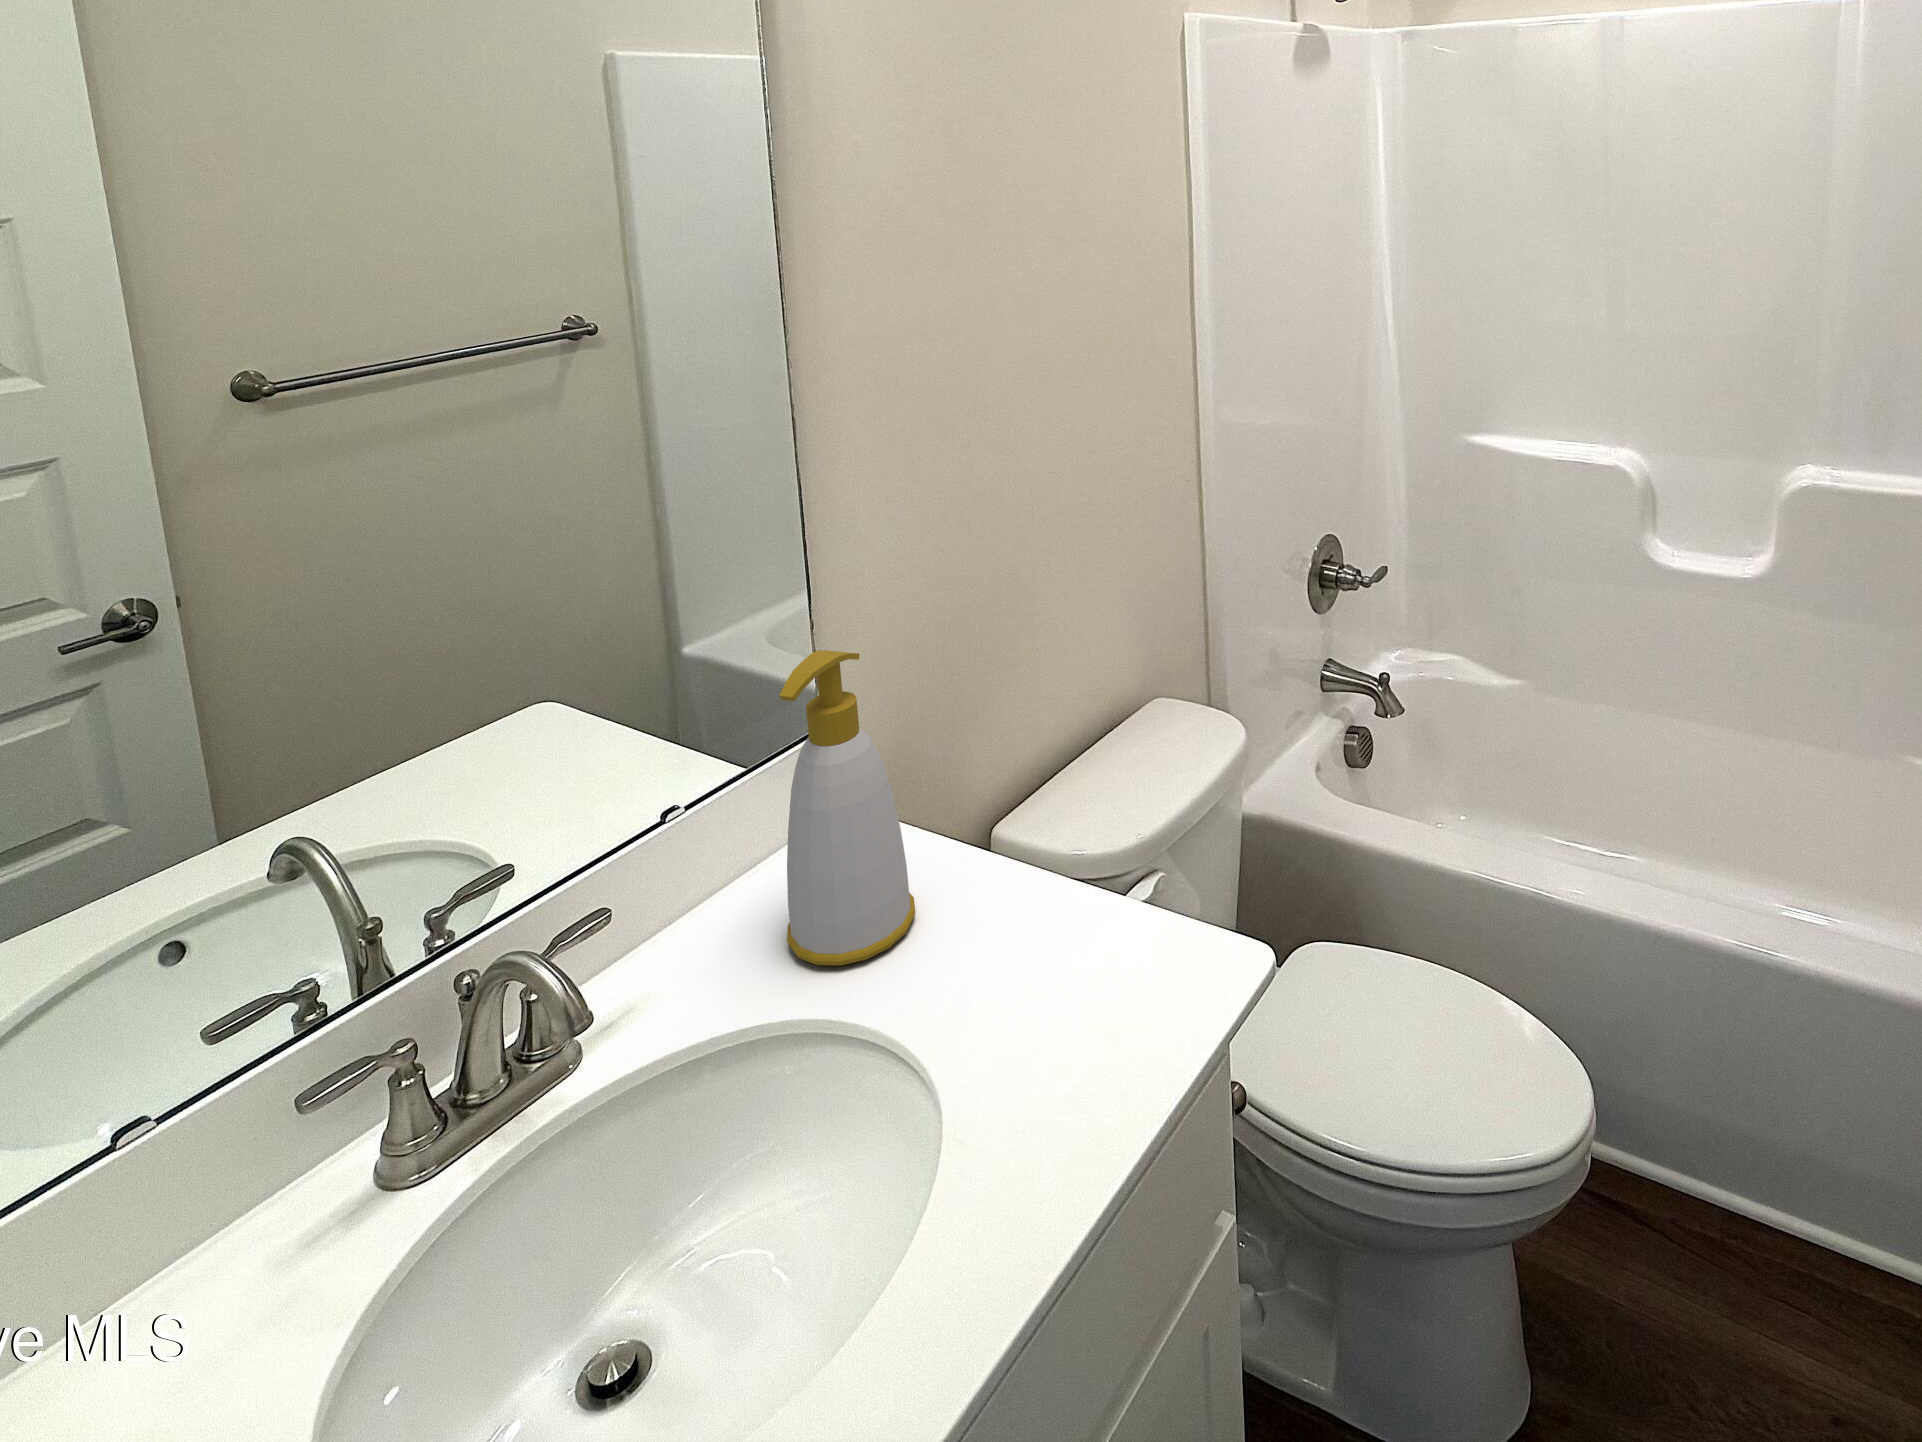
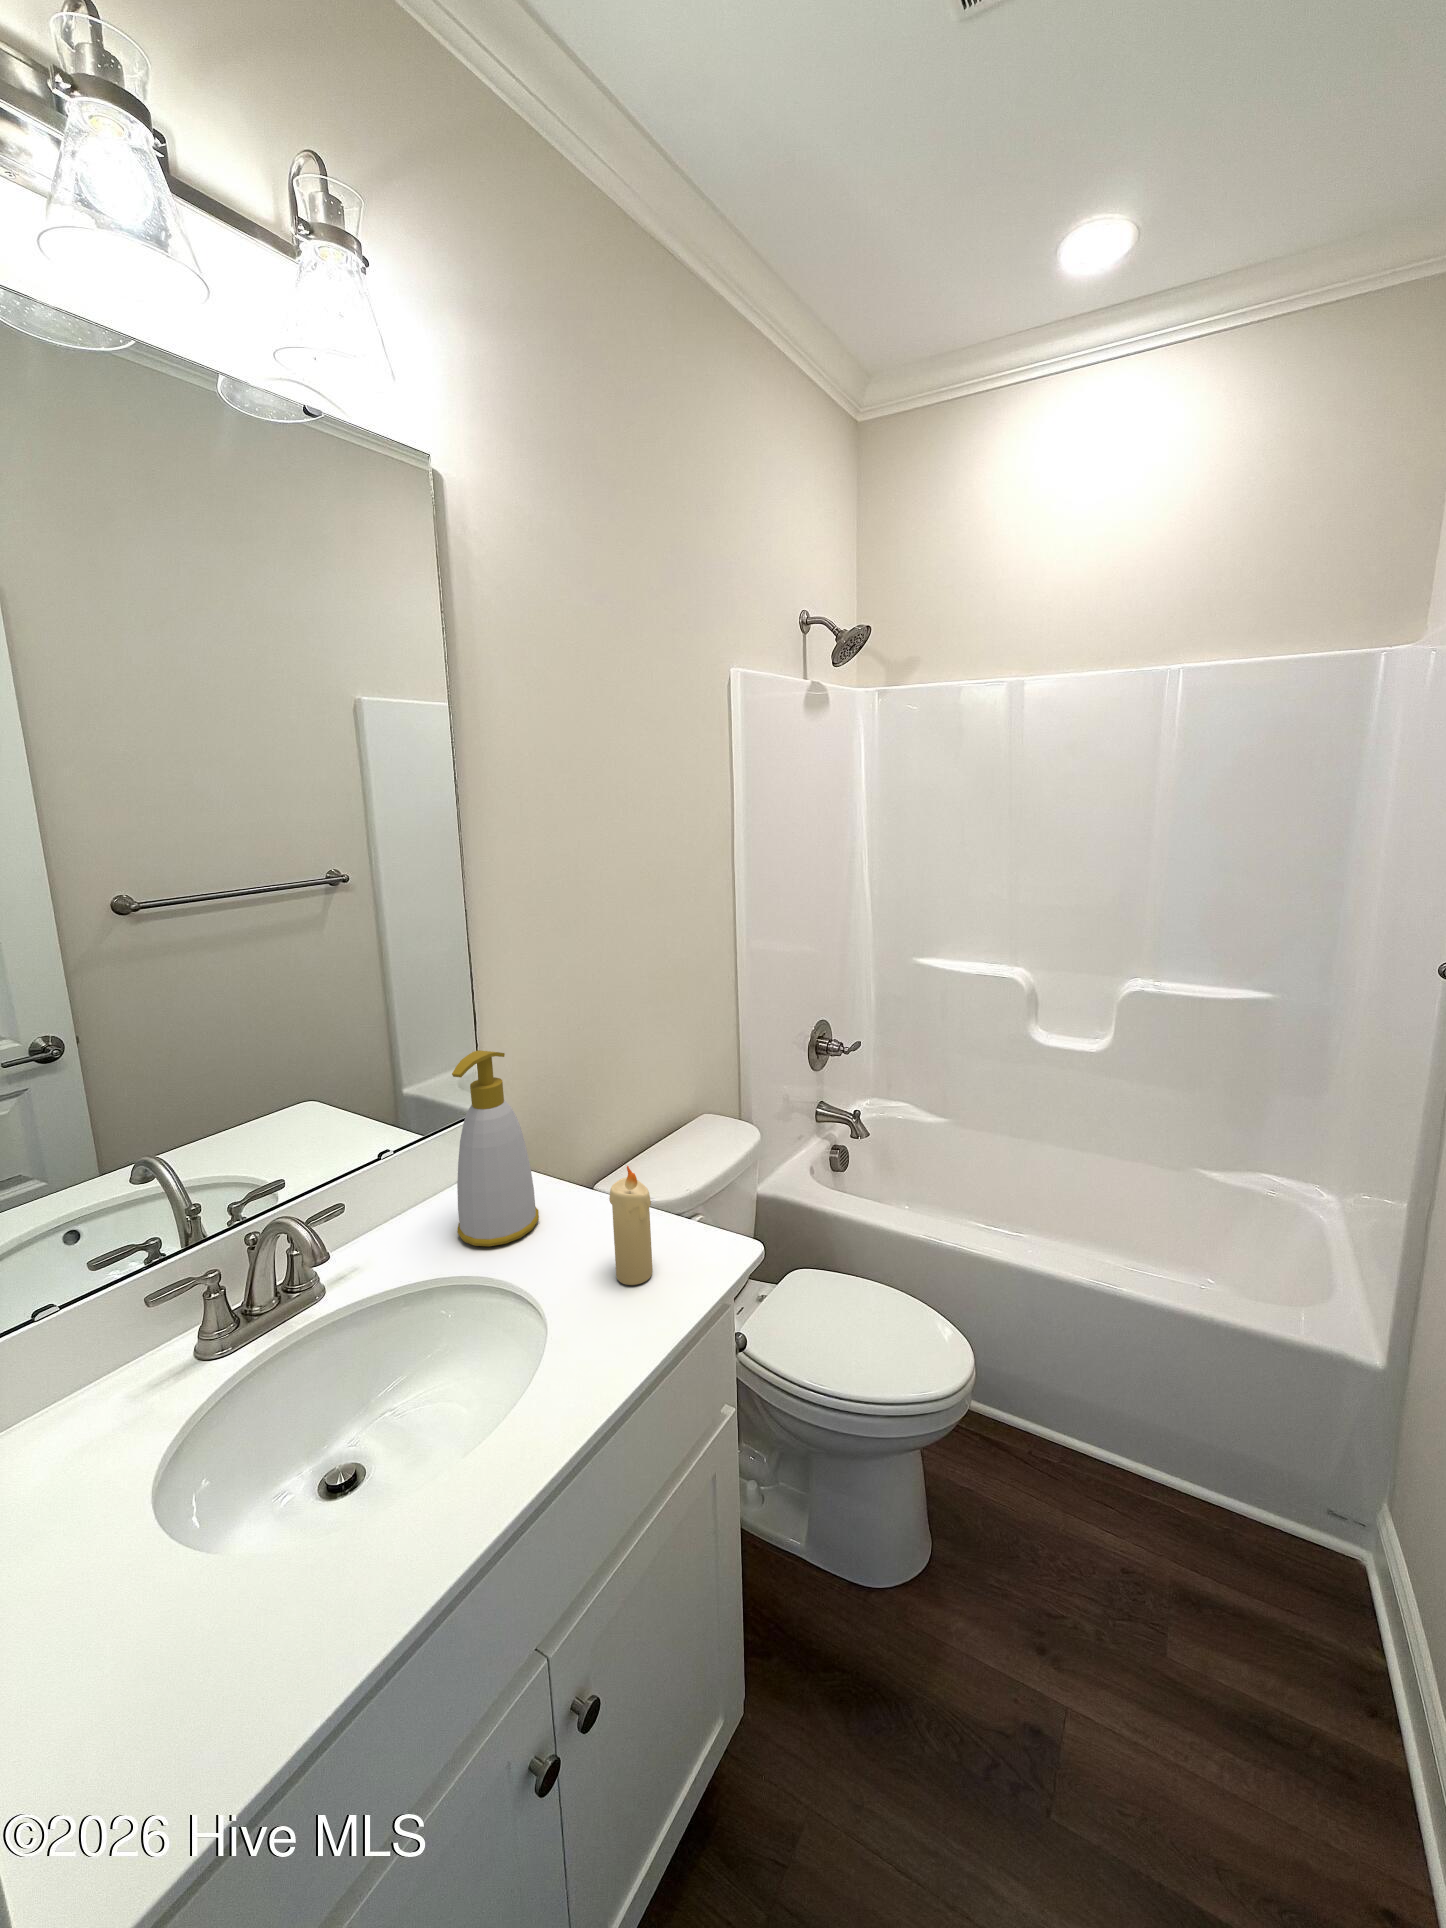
candle: none [1034,840,1103,1031] -> present [609,1166,653,1285]

